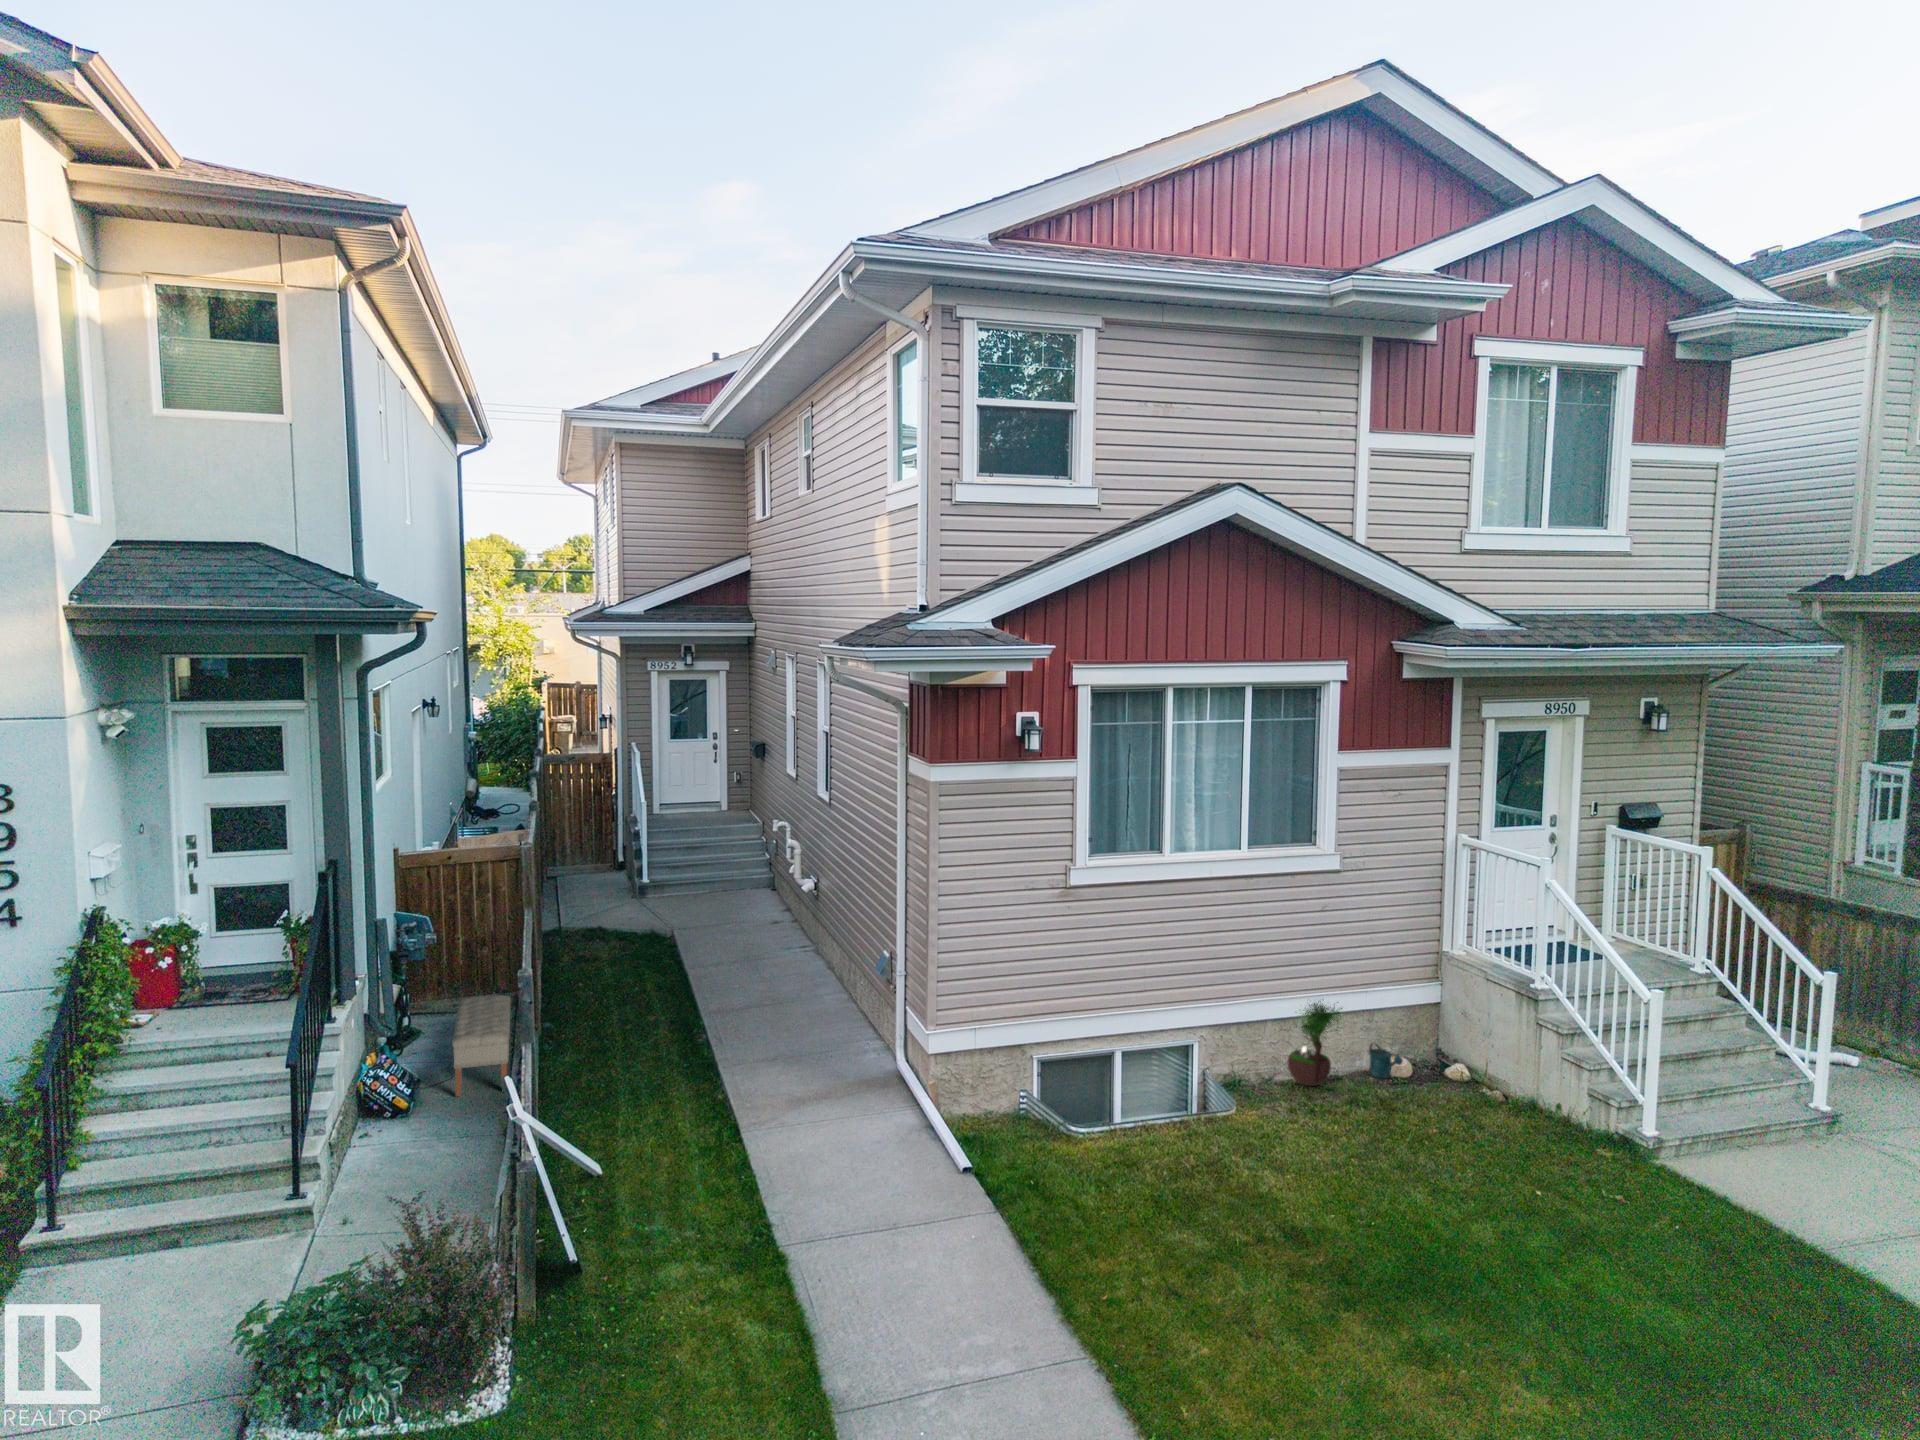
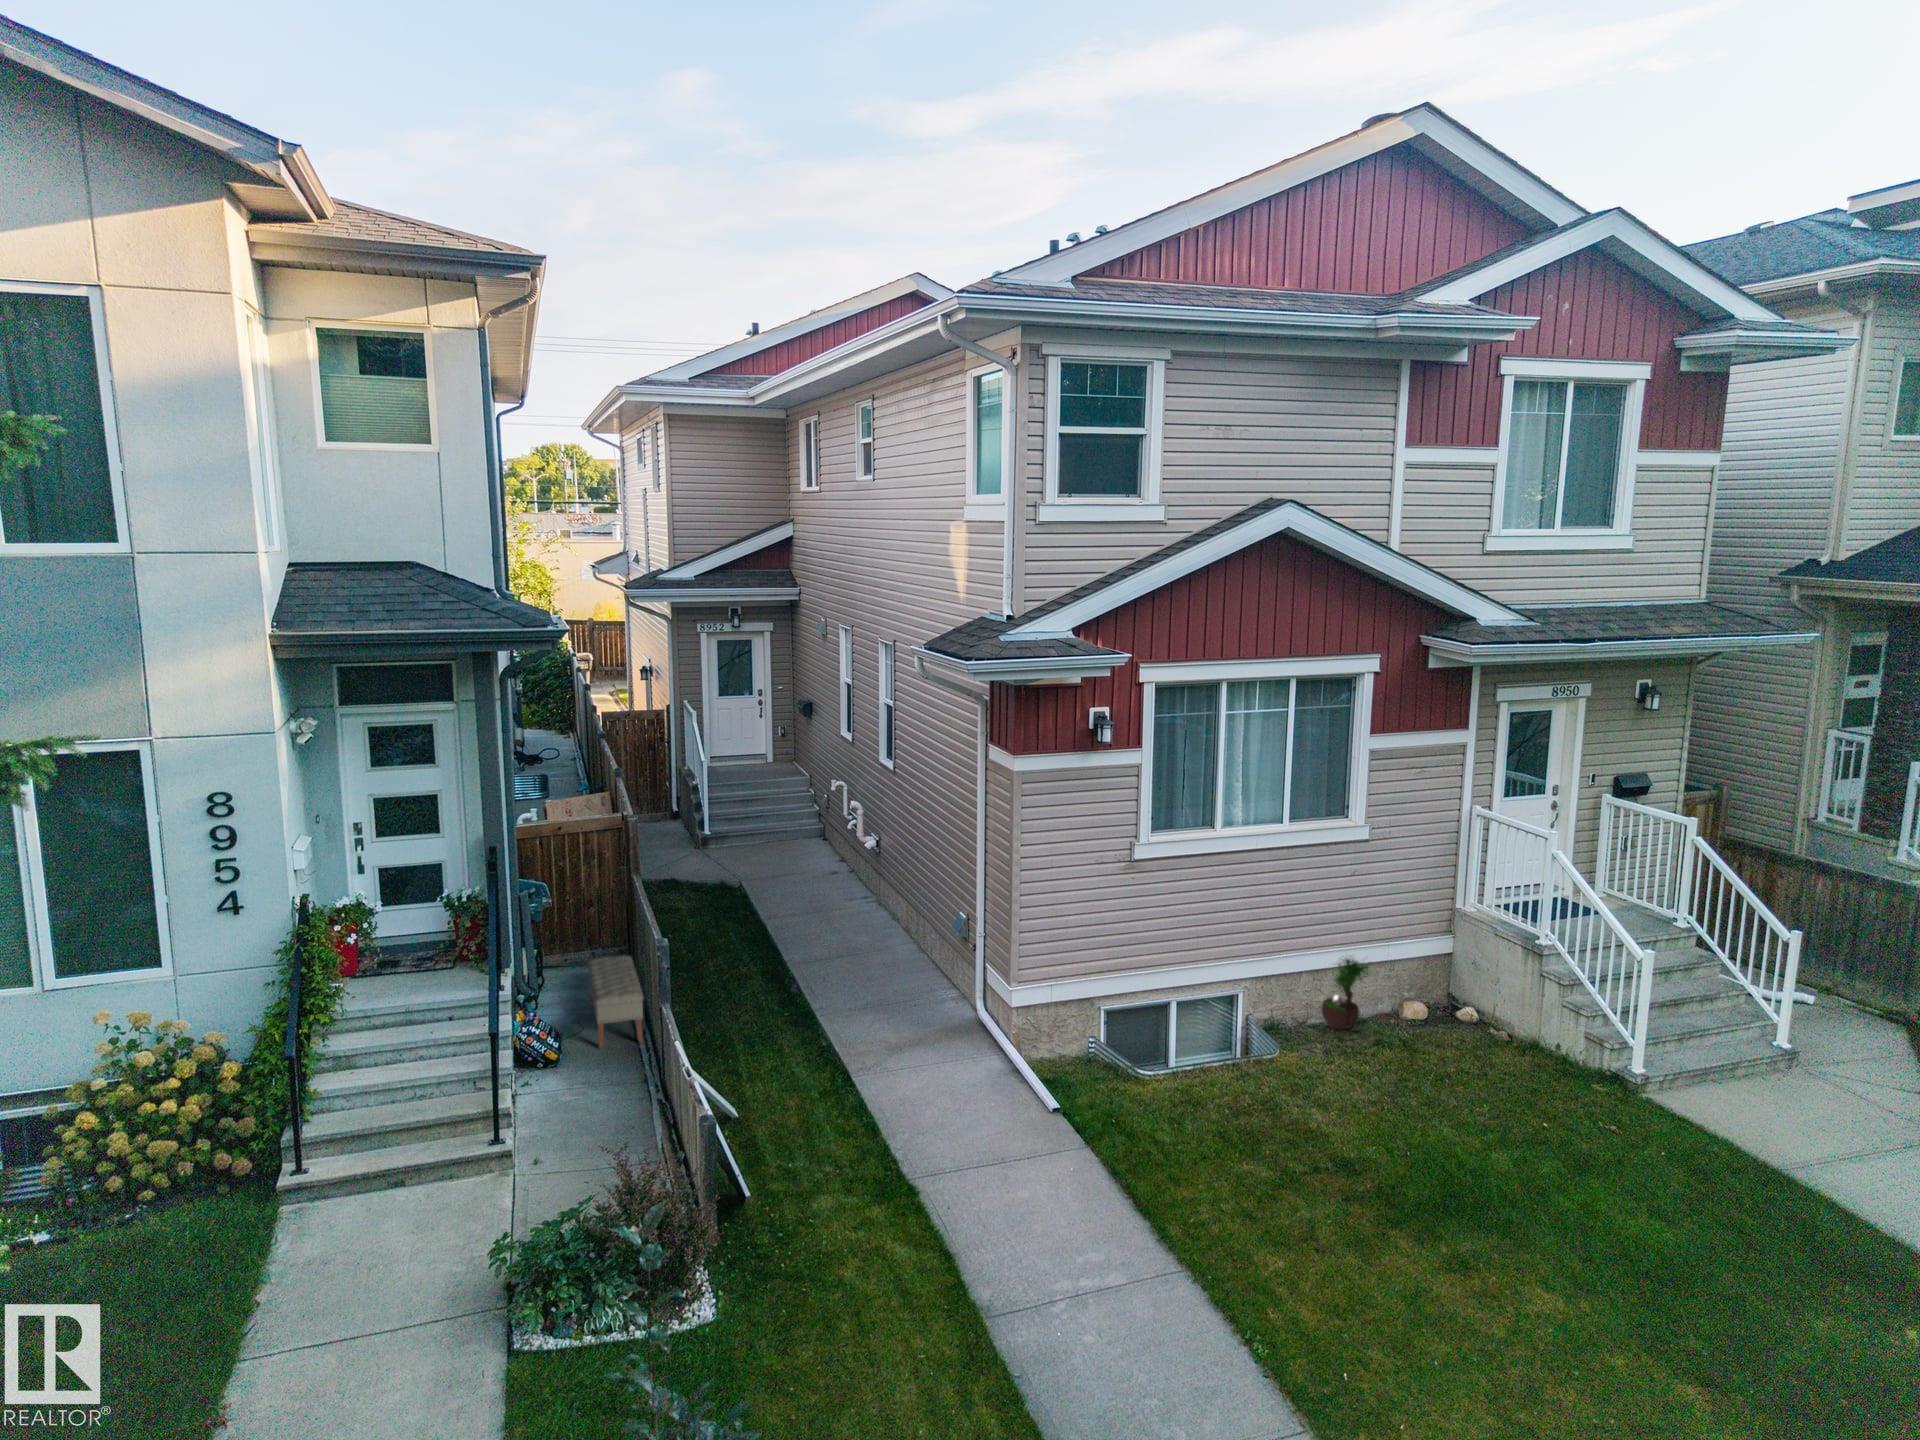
watering can: present [1369,1044,1403,1079] -> none [1390,990,1422,1022]

